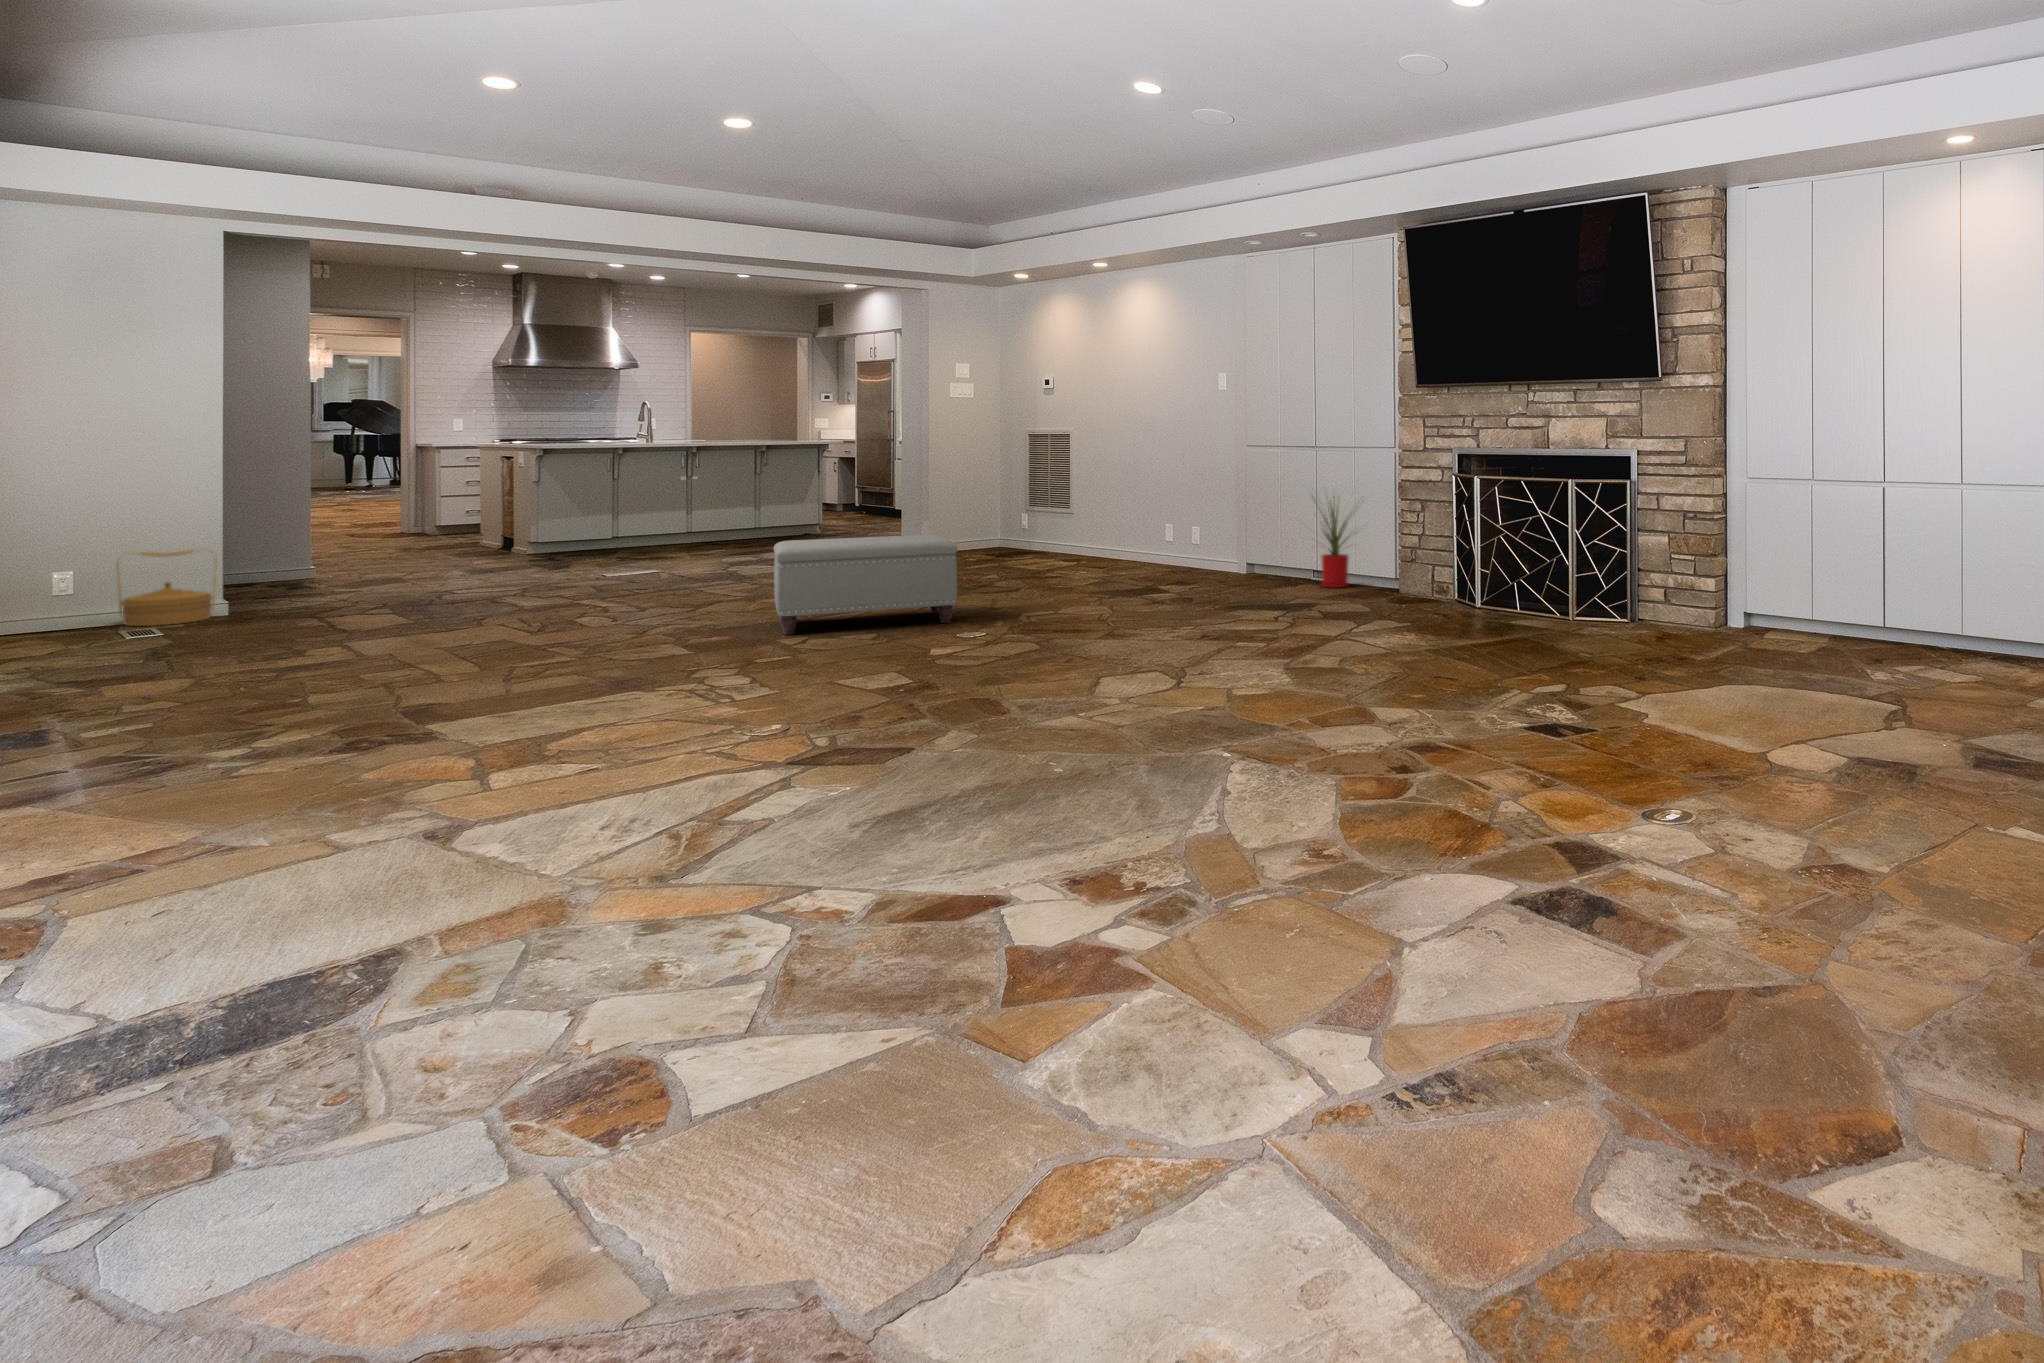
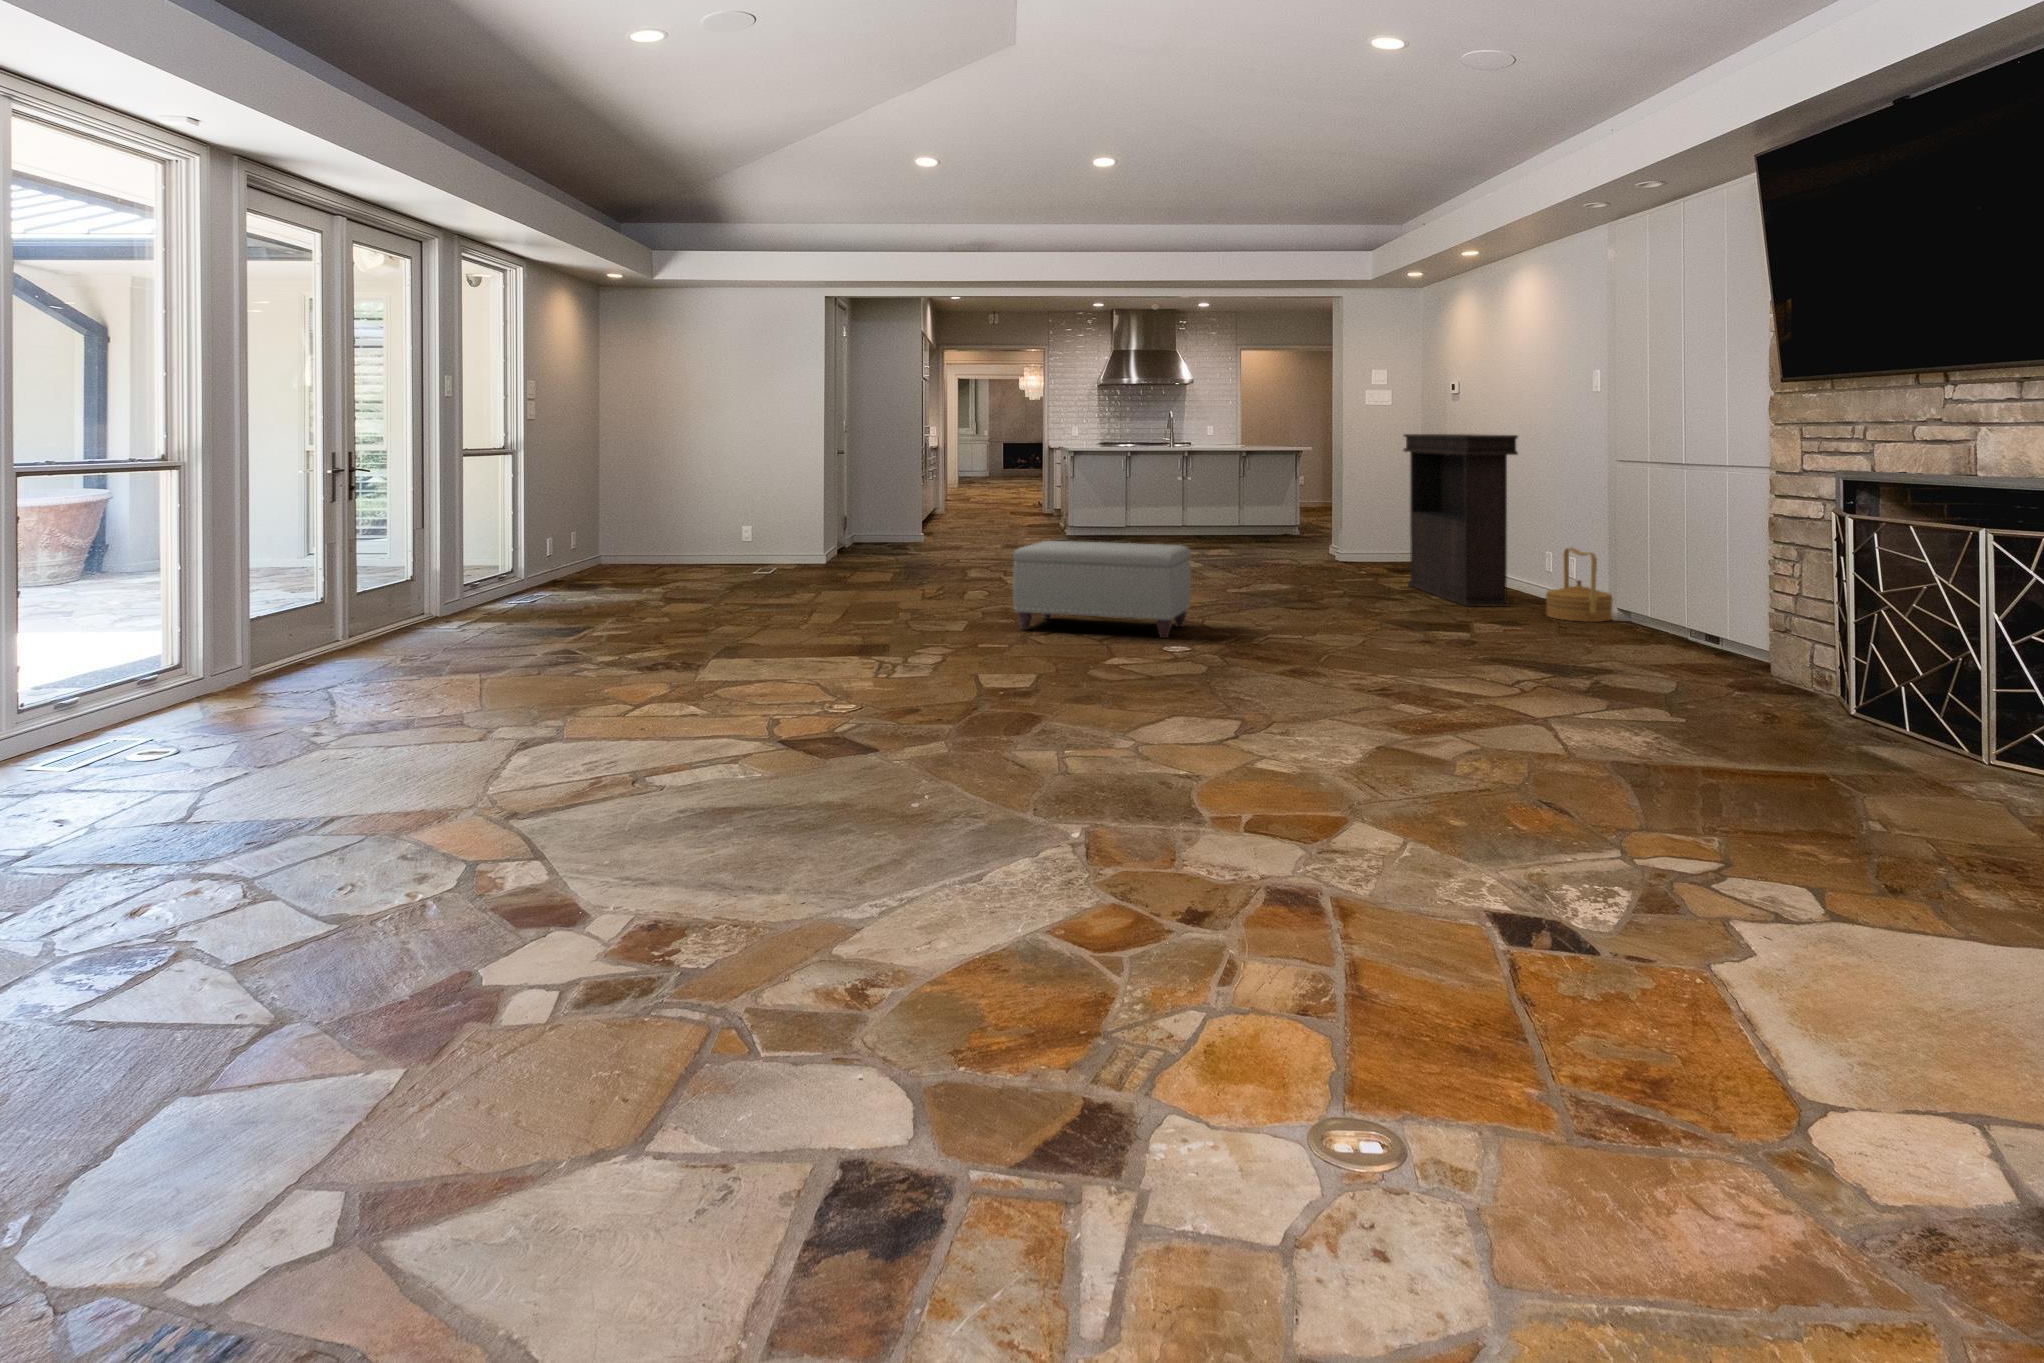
console table: none [1040,425,1165,572] -> present [1404,434,1518,607]
house plant: present [1314,497,1364,588] -> none [1622,516,1740,659]
woven basket: present [116,550,216,626] -> present [1546,547,1613,622]

